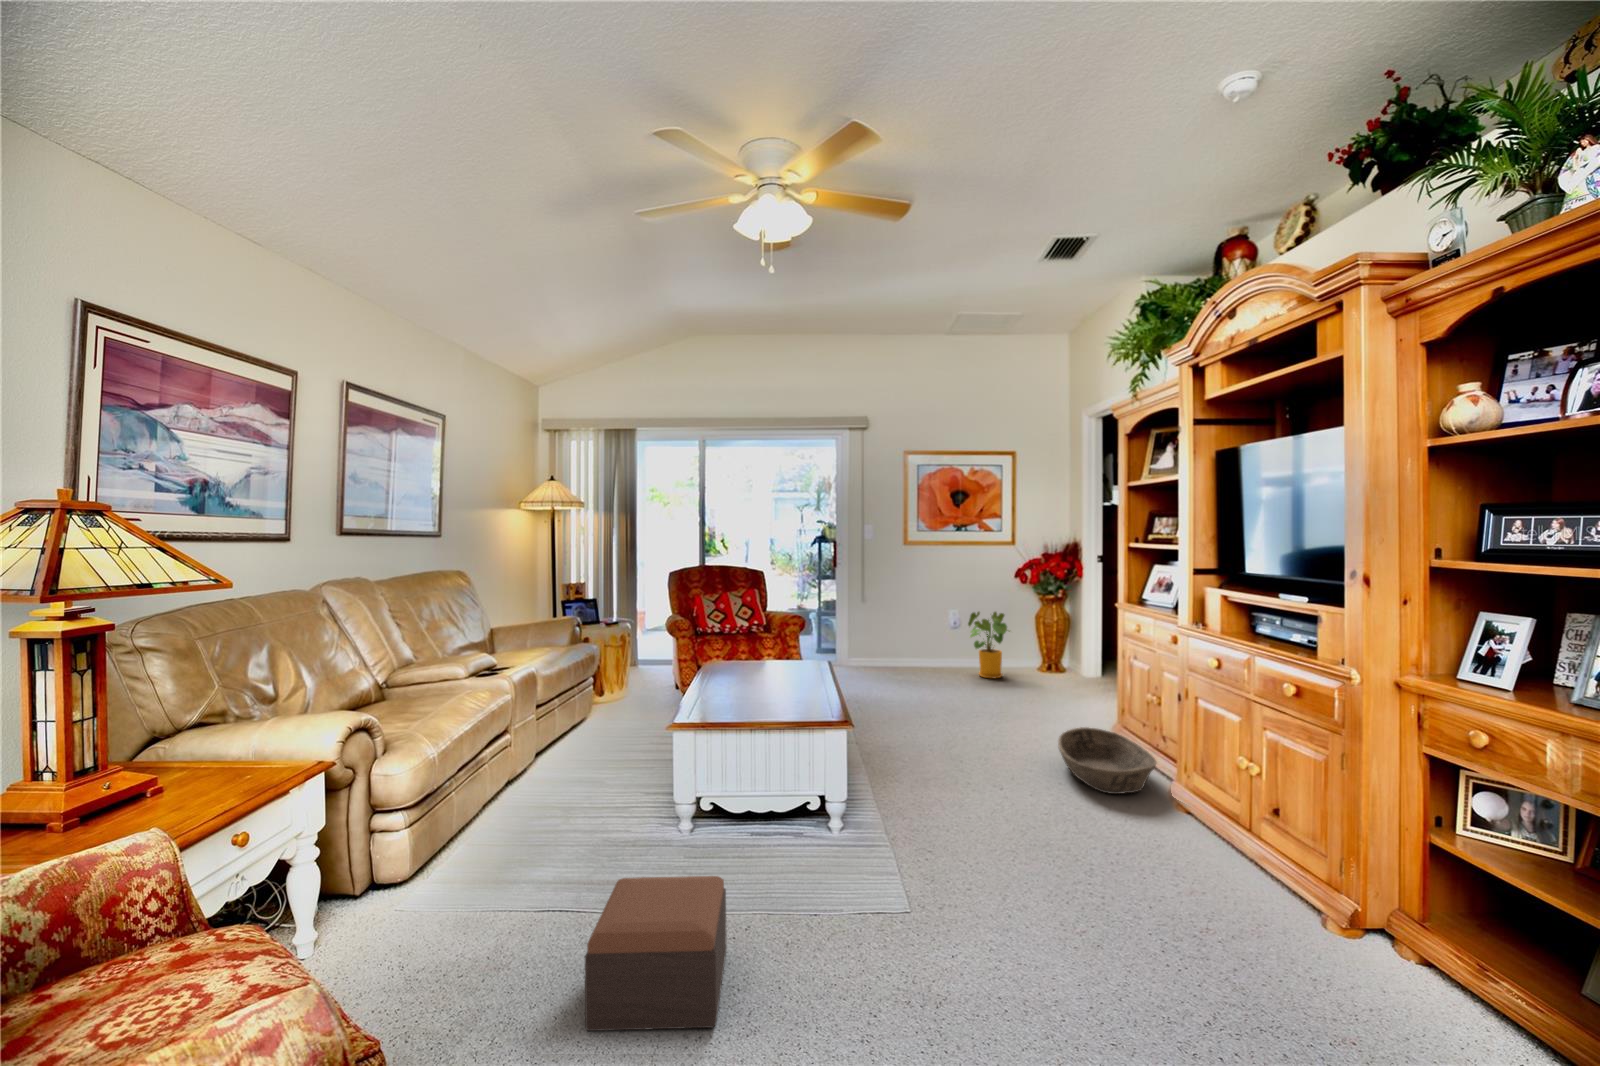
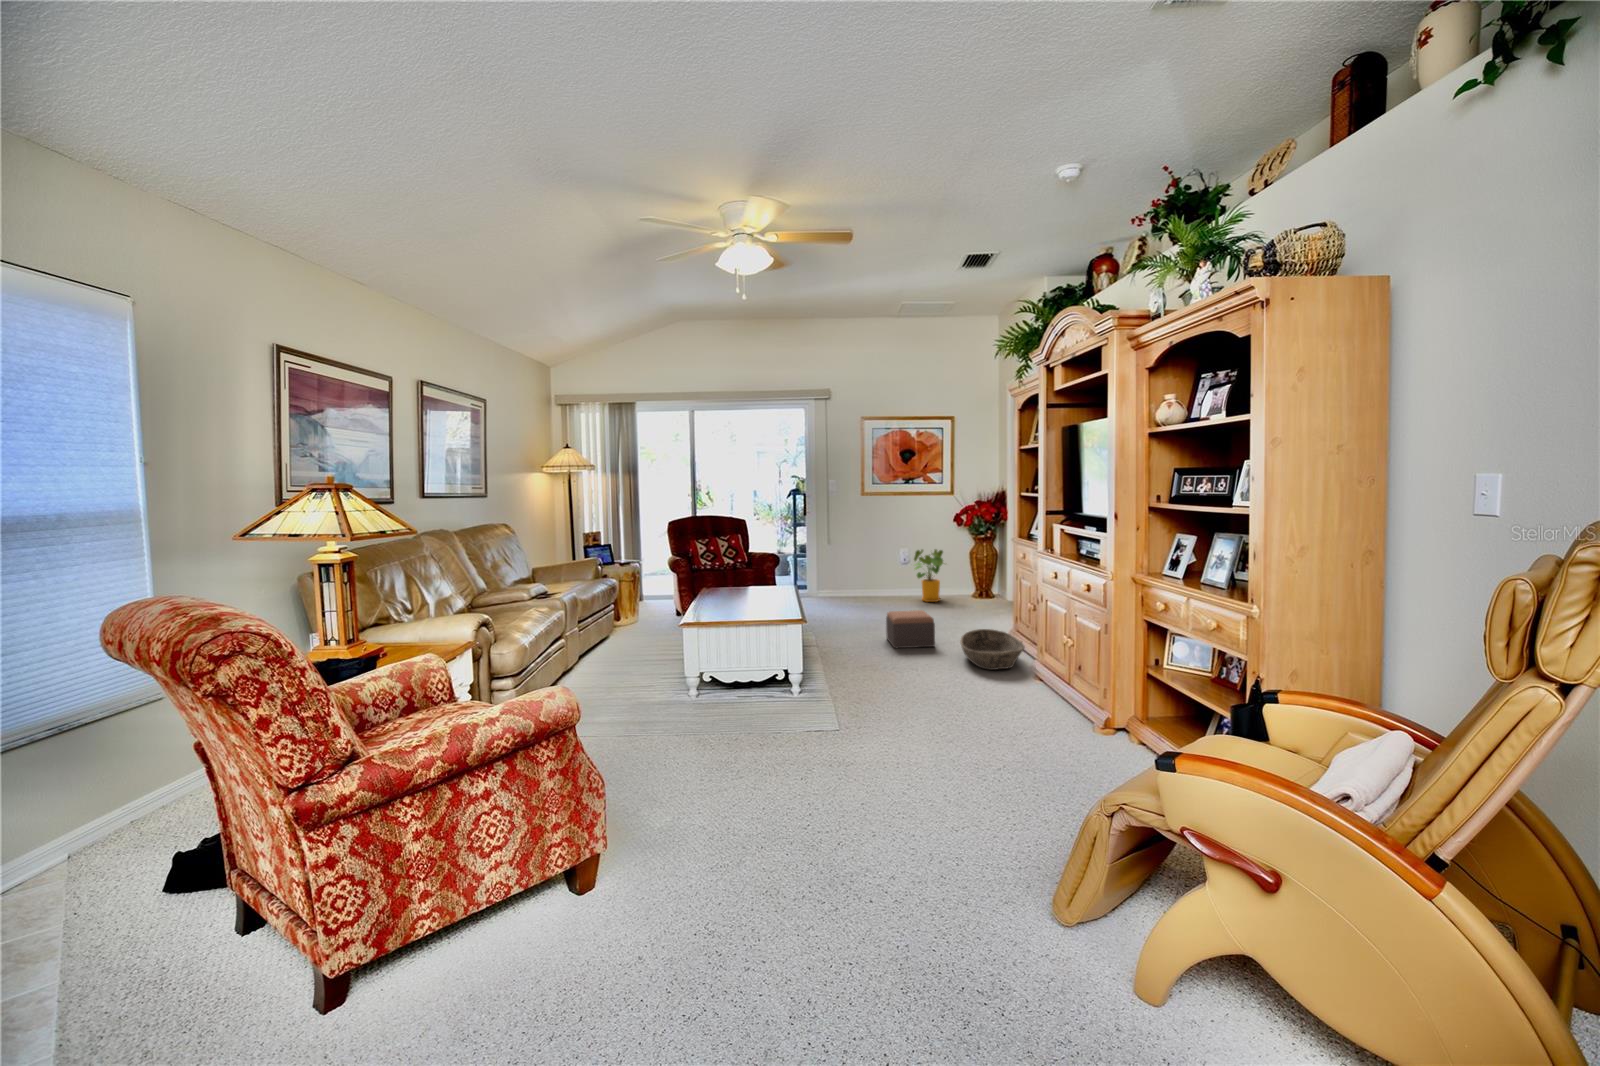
footstool: present [585,876,727,1031] -> present [886,610,935,648]

